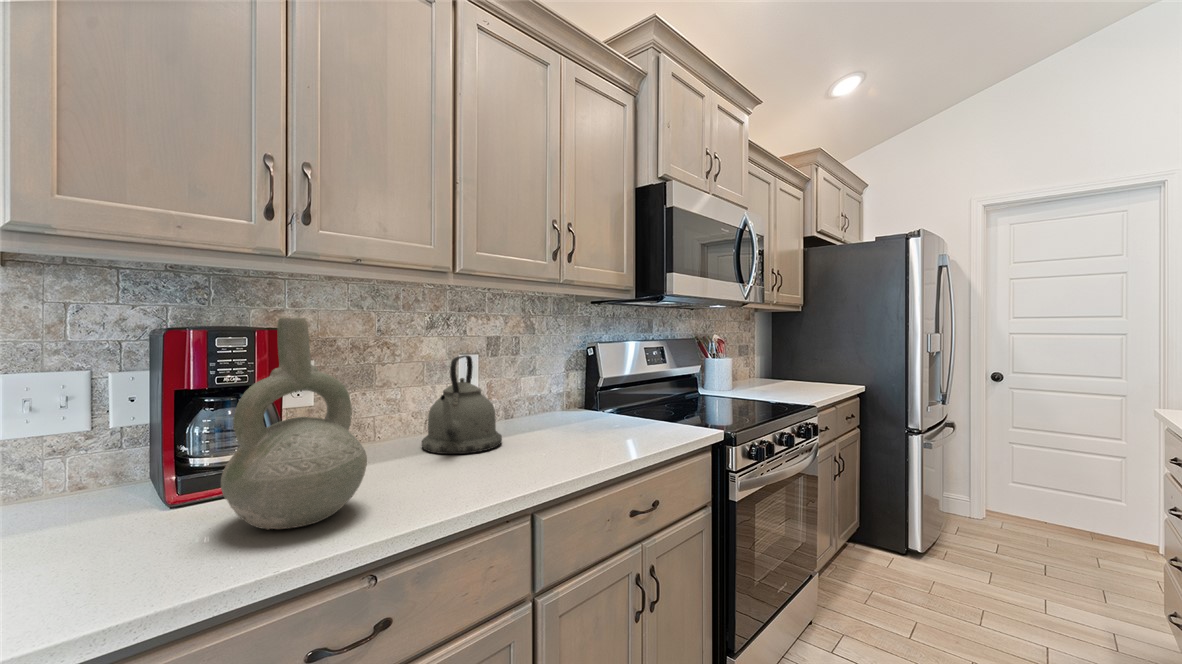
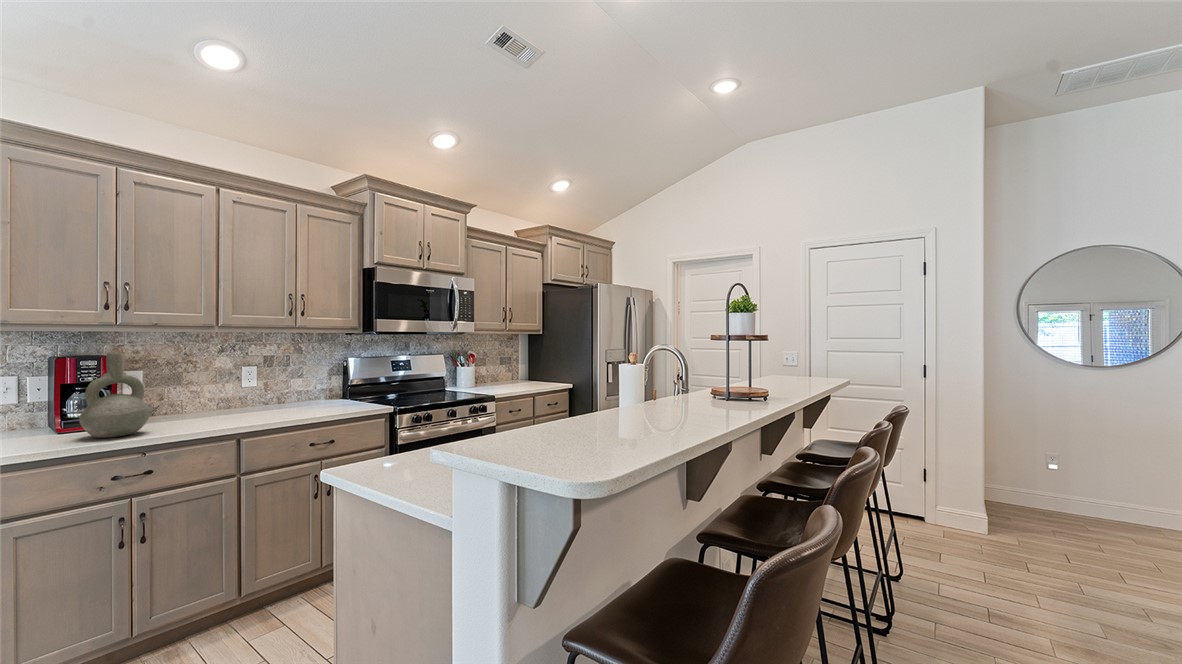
kettle: present [422,355,502,454] -> none [205,367,256,418]

